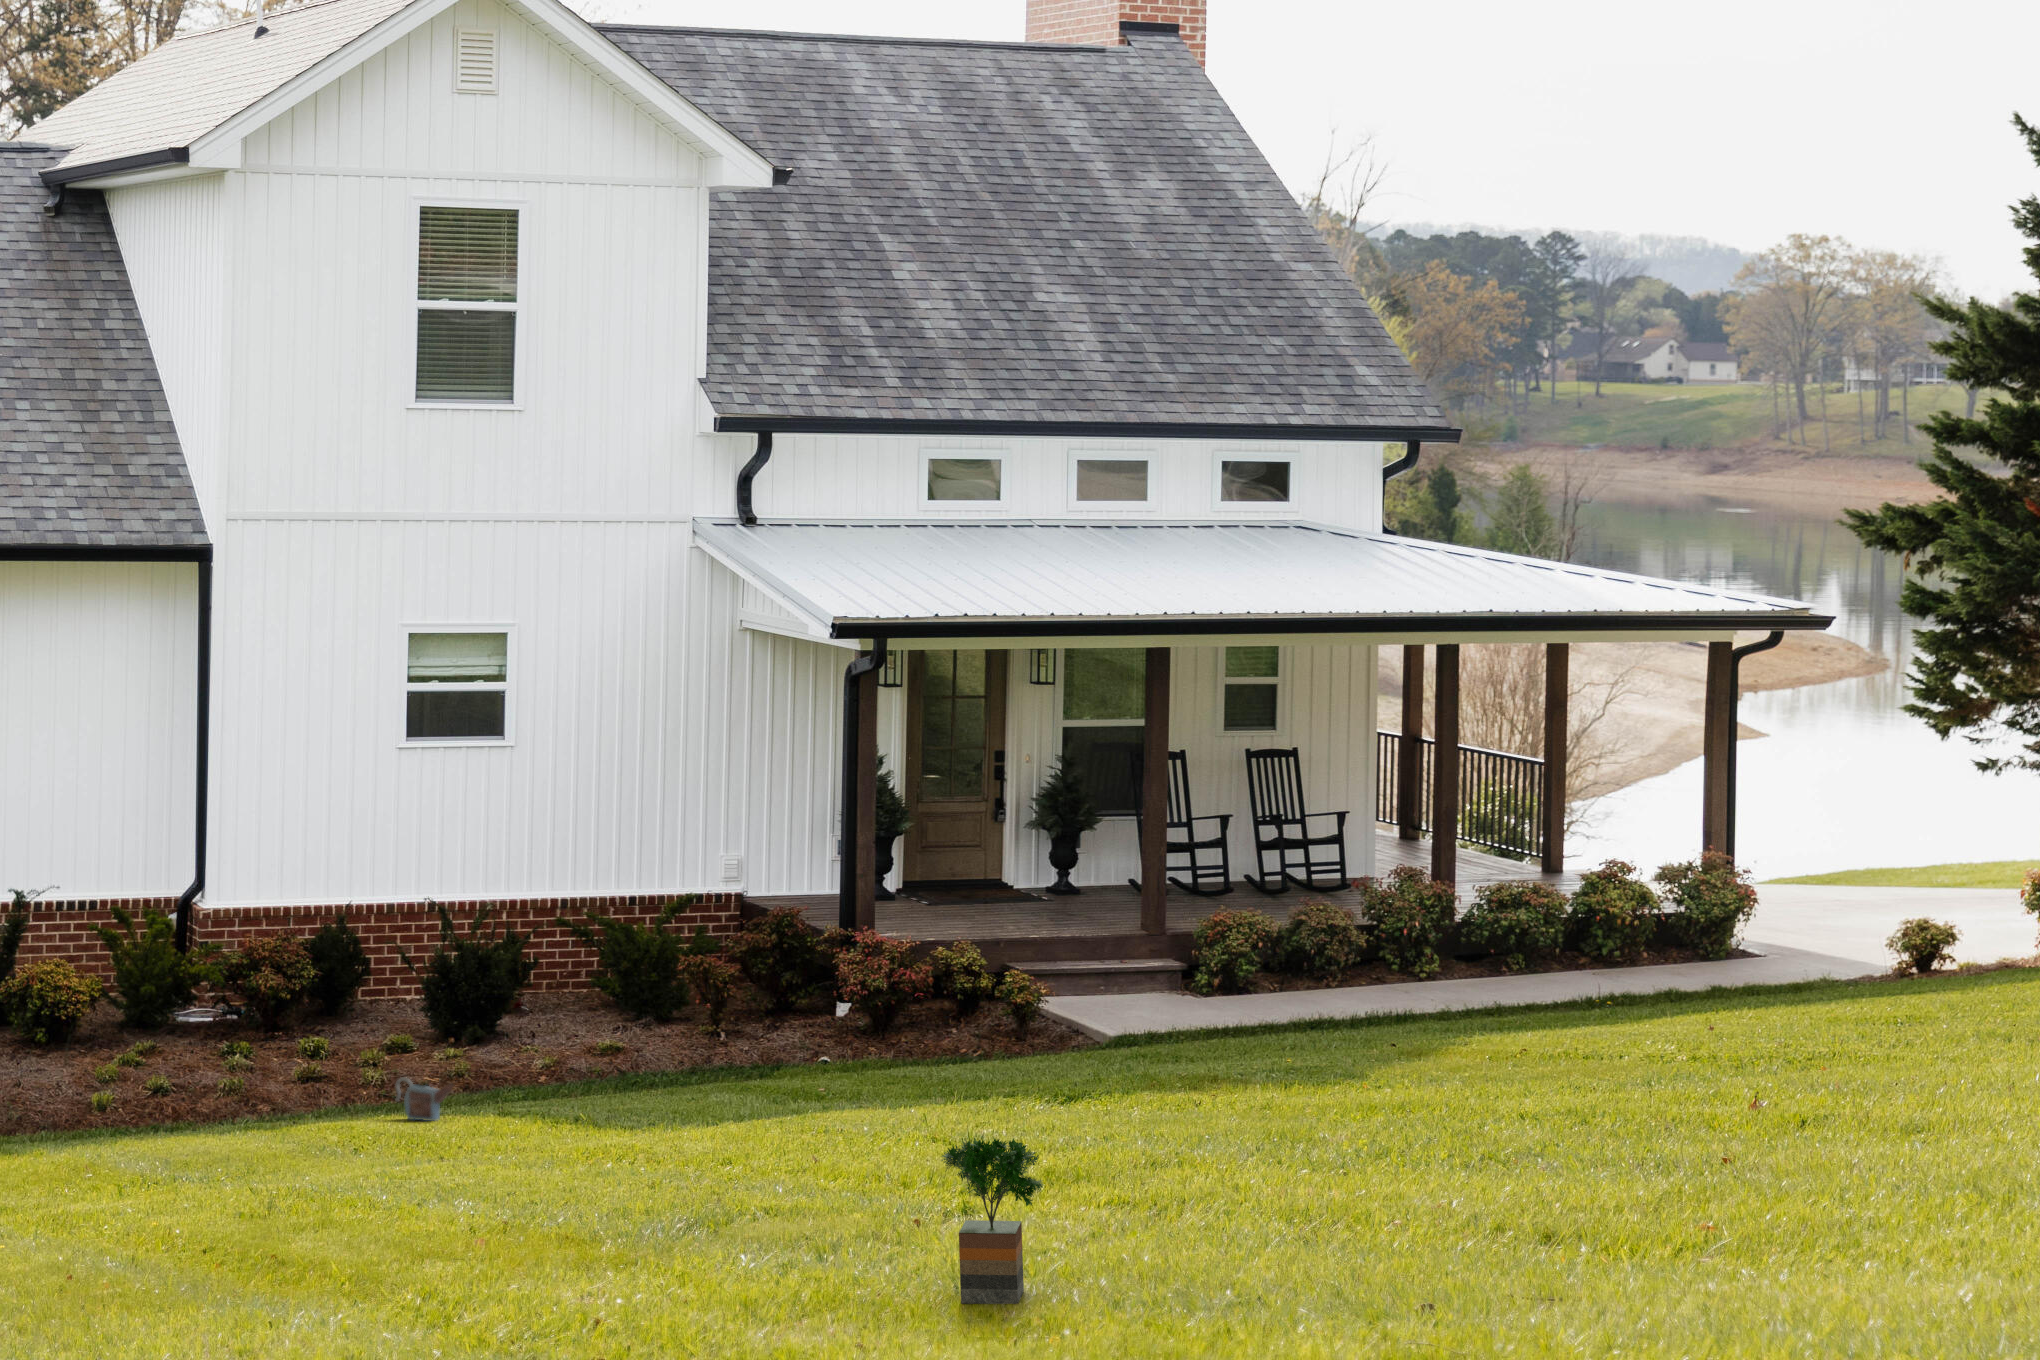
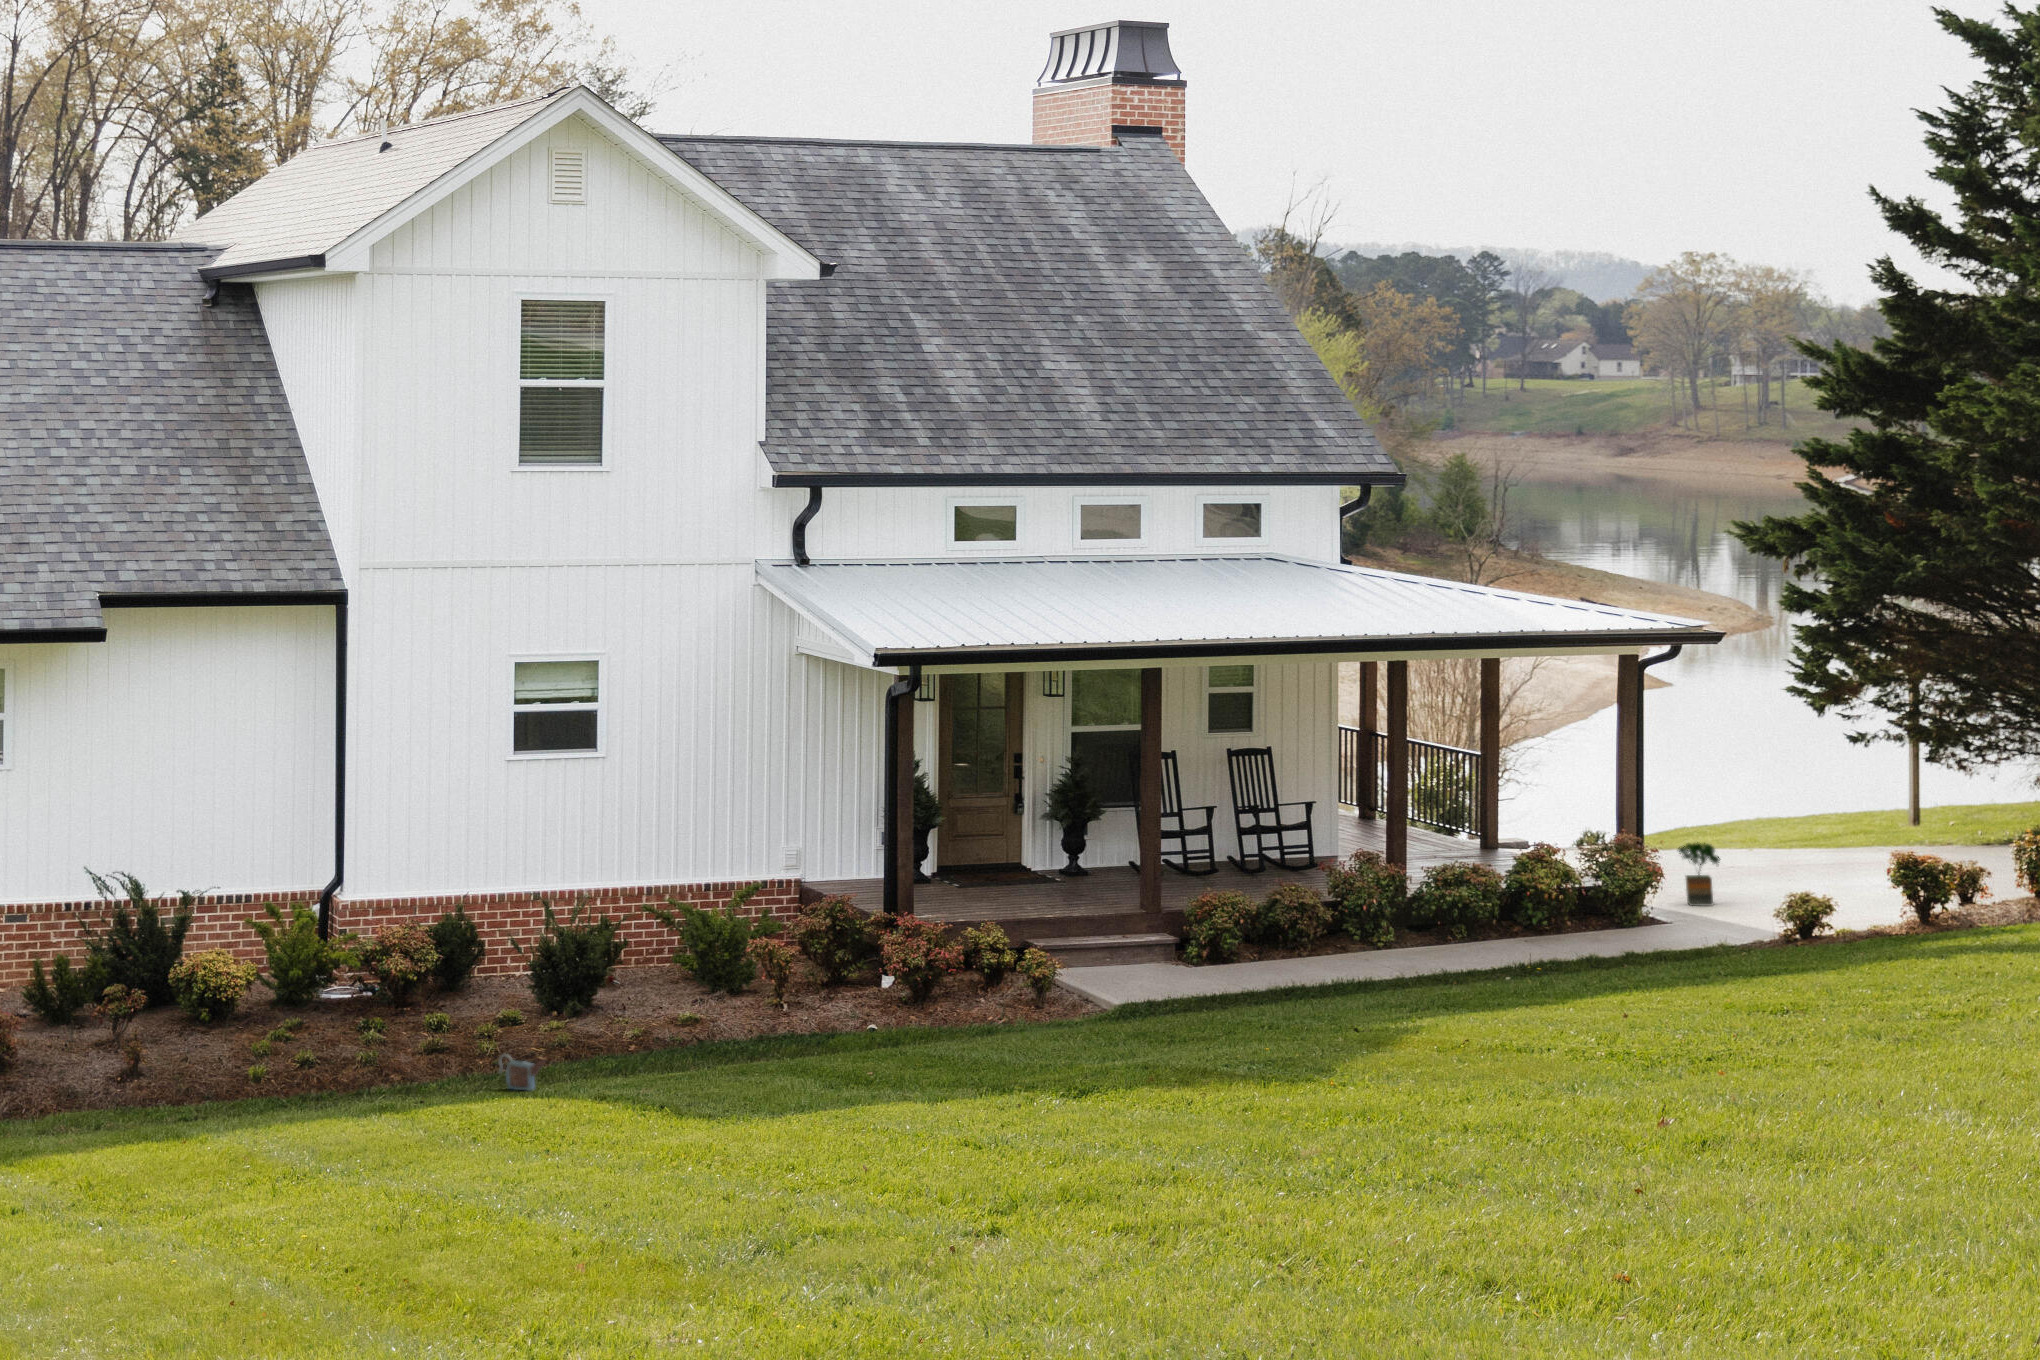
potted tree: present [942,1137,1042,1304] -> present [1678,842,1720,906]

